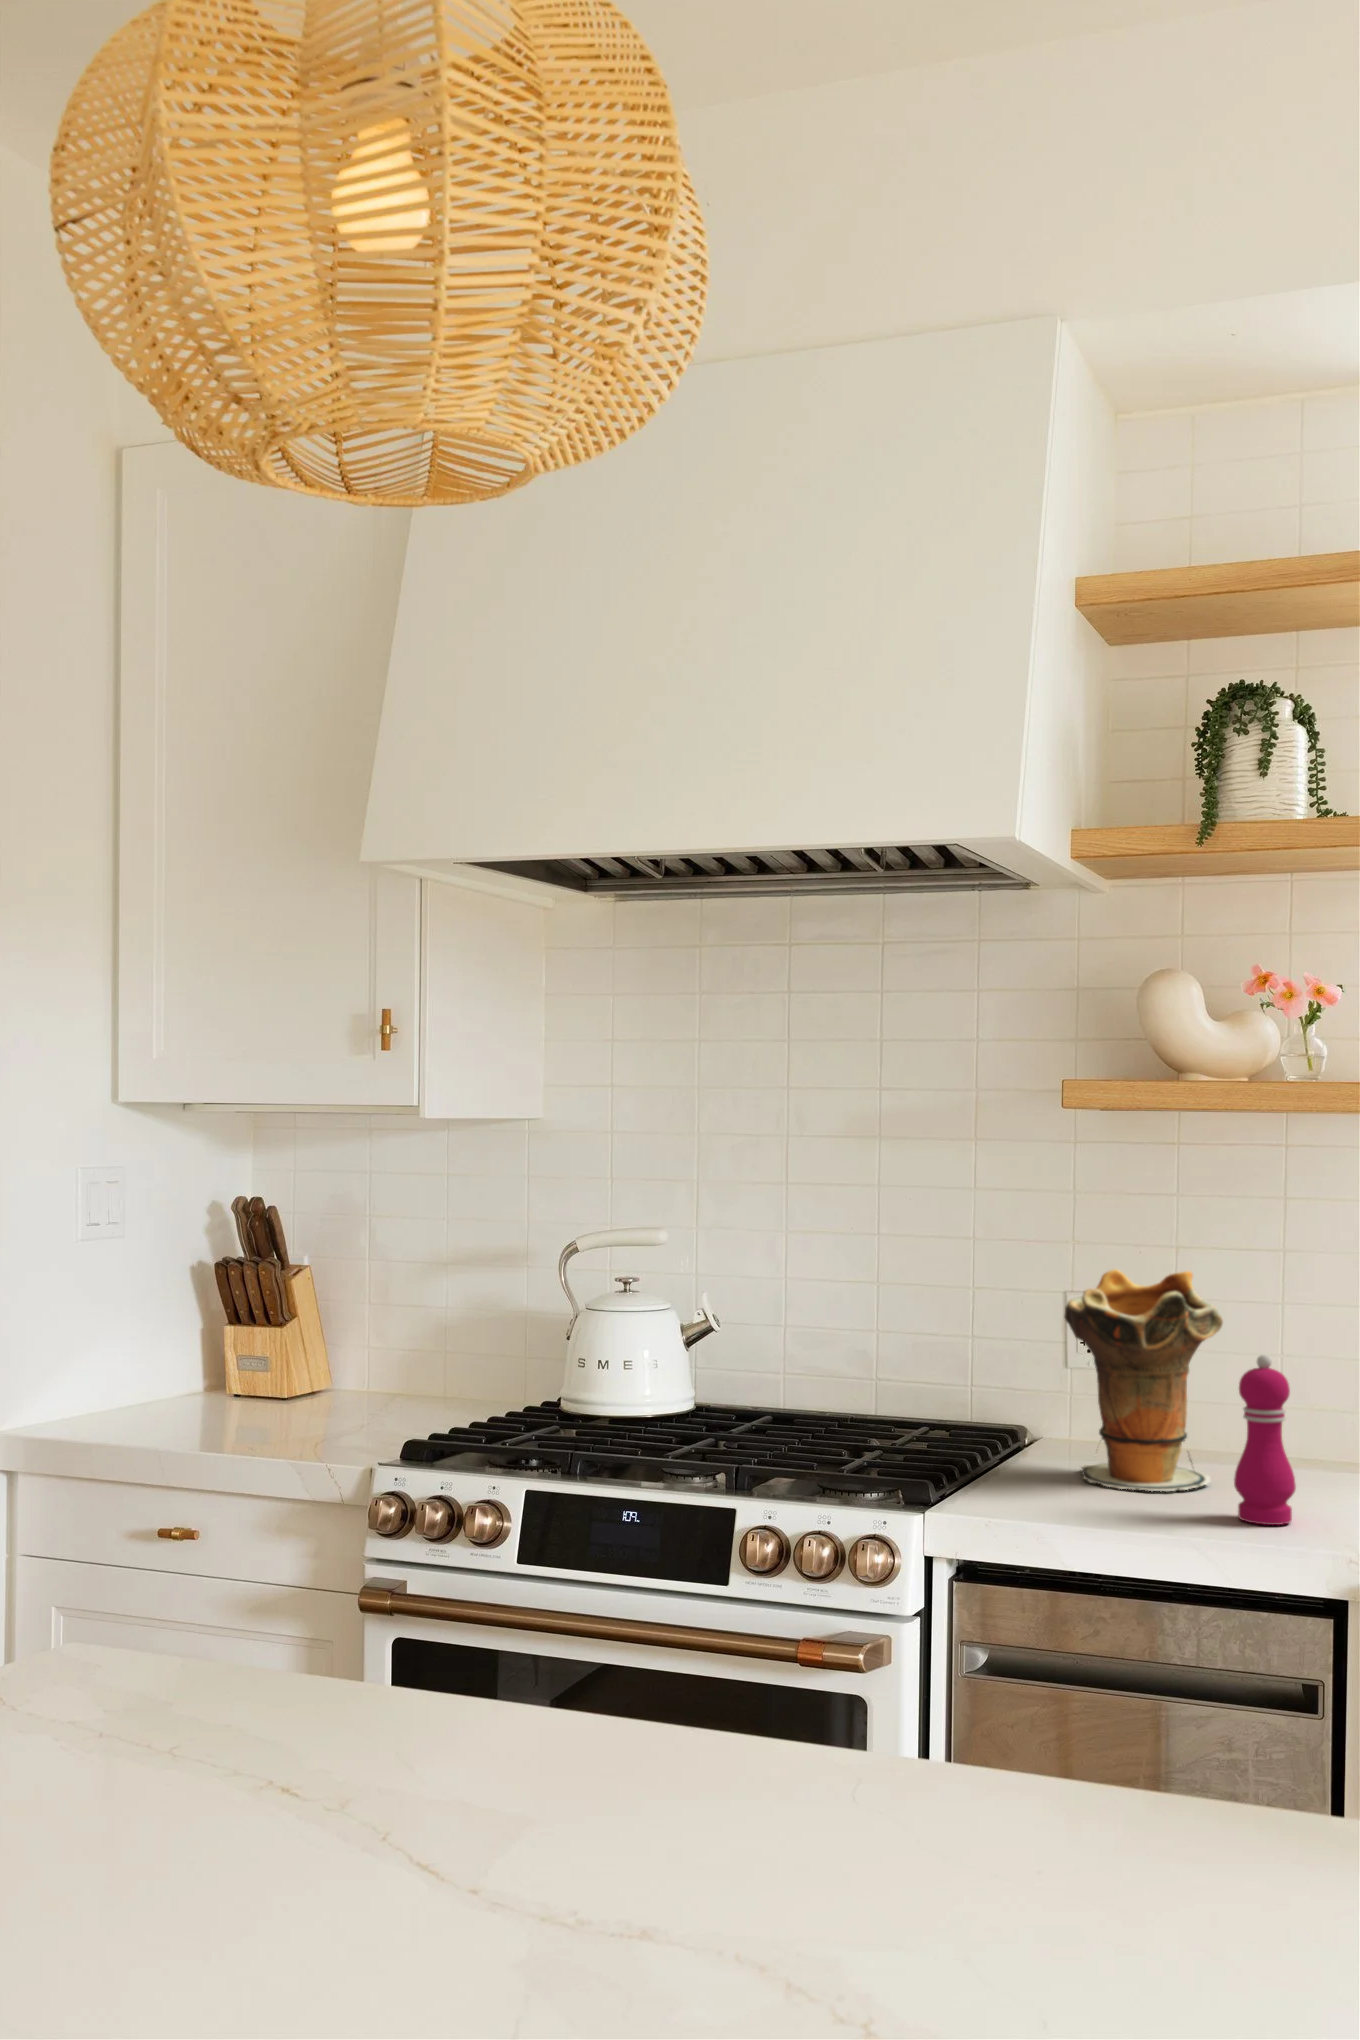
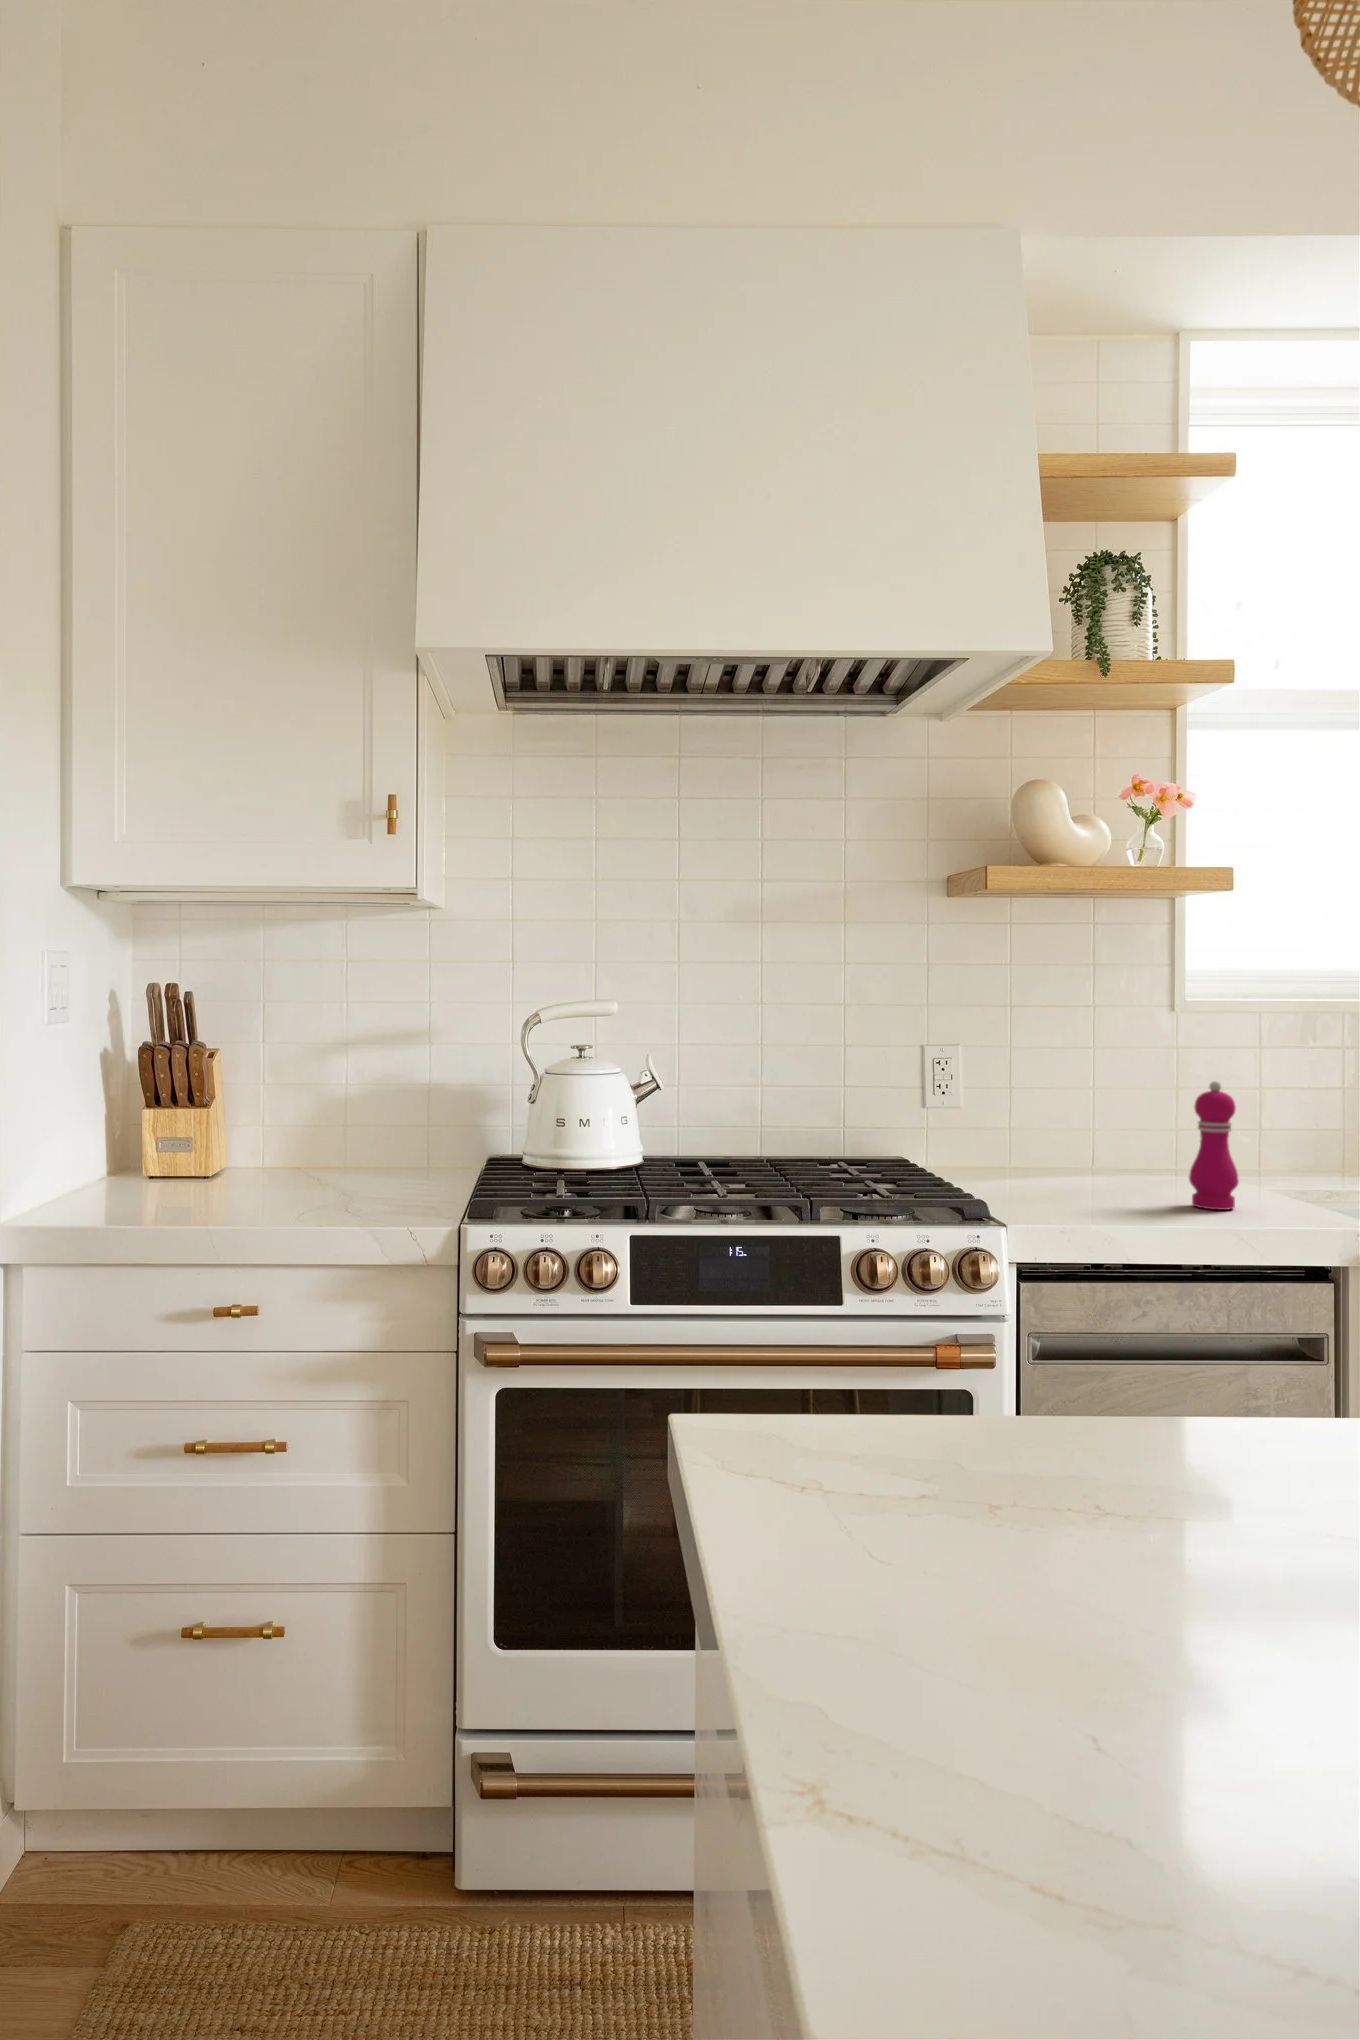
decorative vase: present [1065,1269,1223,1491] -> none [1002,1025,1122,1193]

